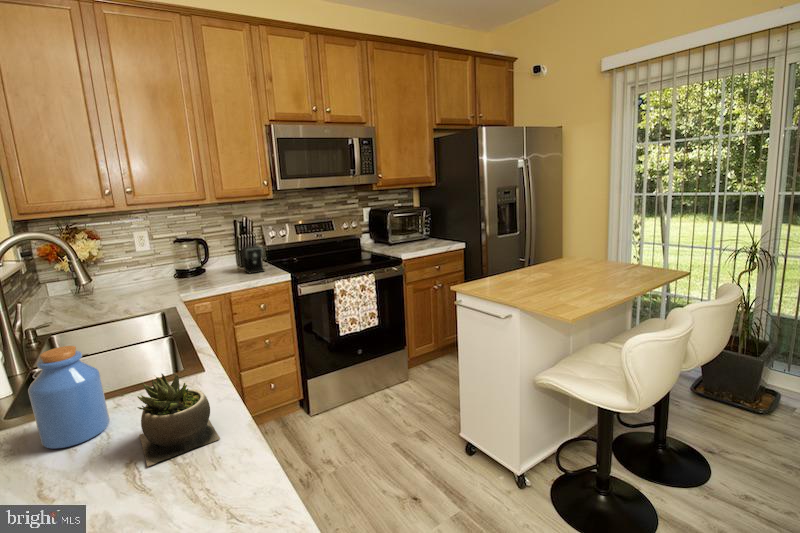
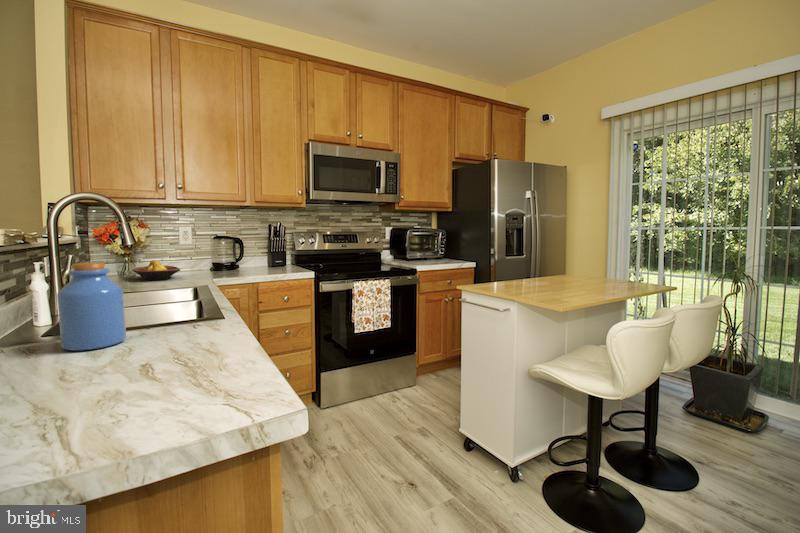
coffee maker: present [241,246,264,273] -> none [273,248,311,271]
fruit bowl: none [84,276,140,302] -> present [132,260,180,281]
succulent plant: present [137,374,220,466] -> none [148,285,221,363]

